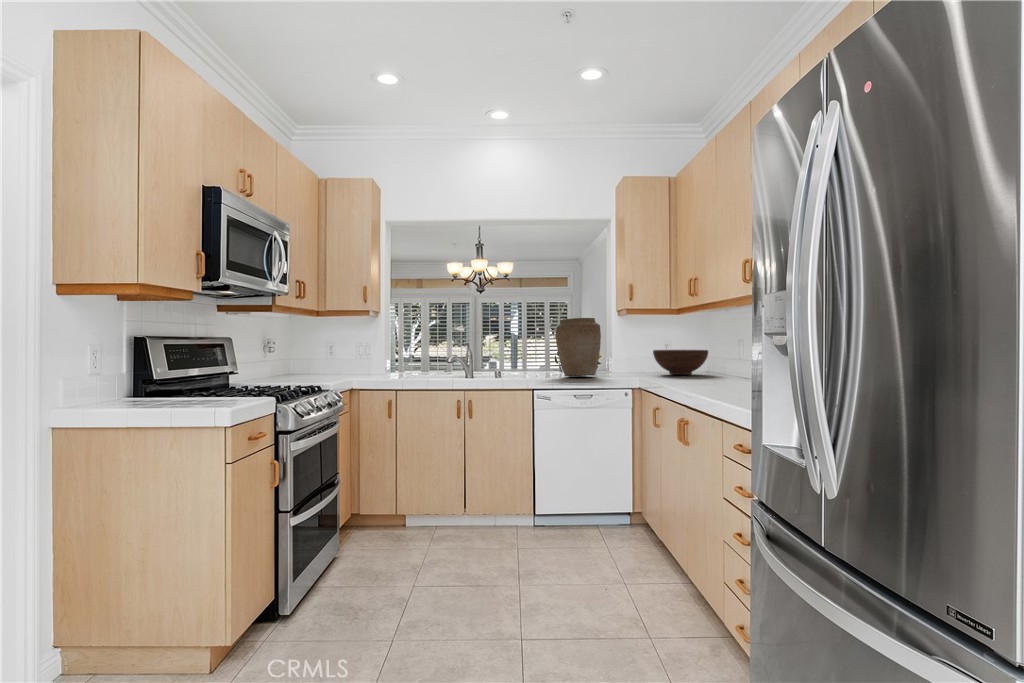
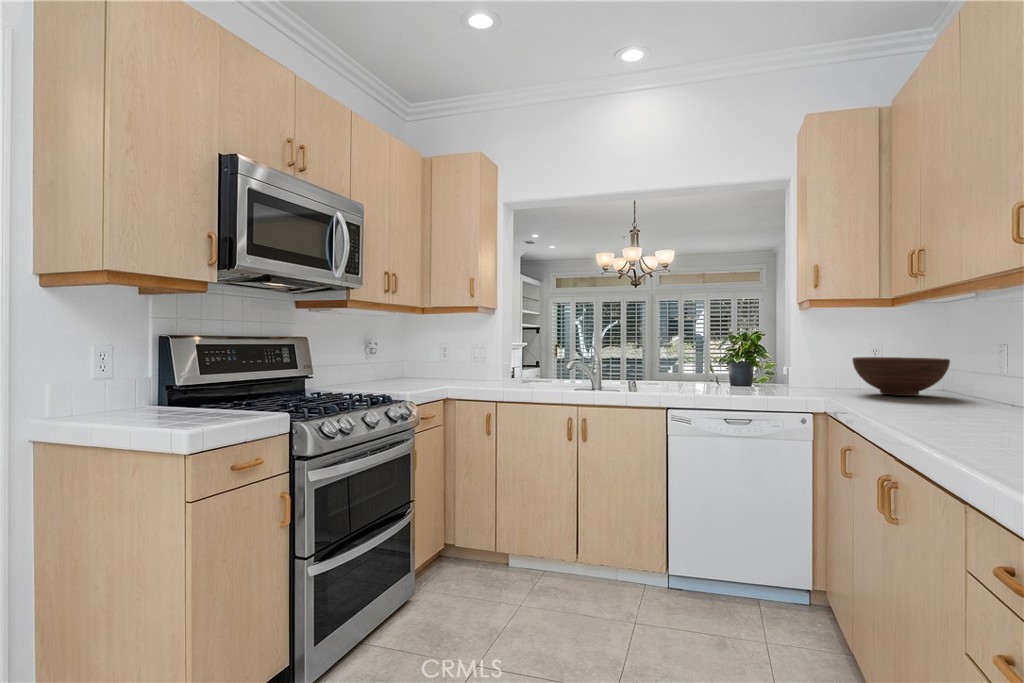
vase: present [556,318,601,376] -> none [702,312,768,391]

